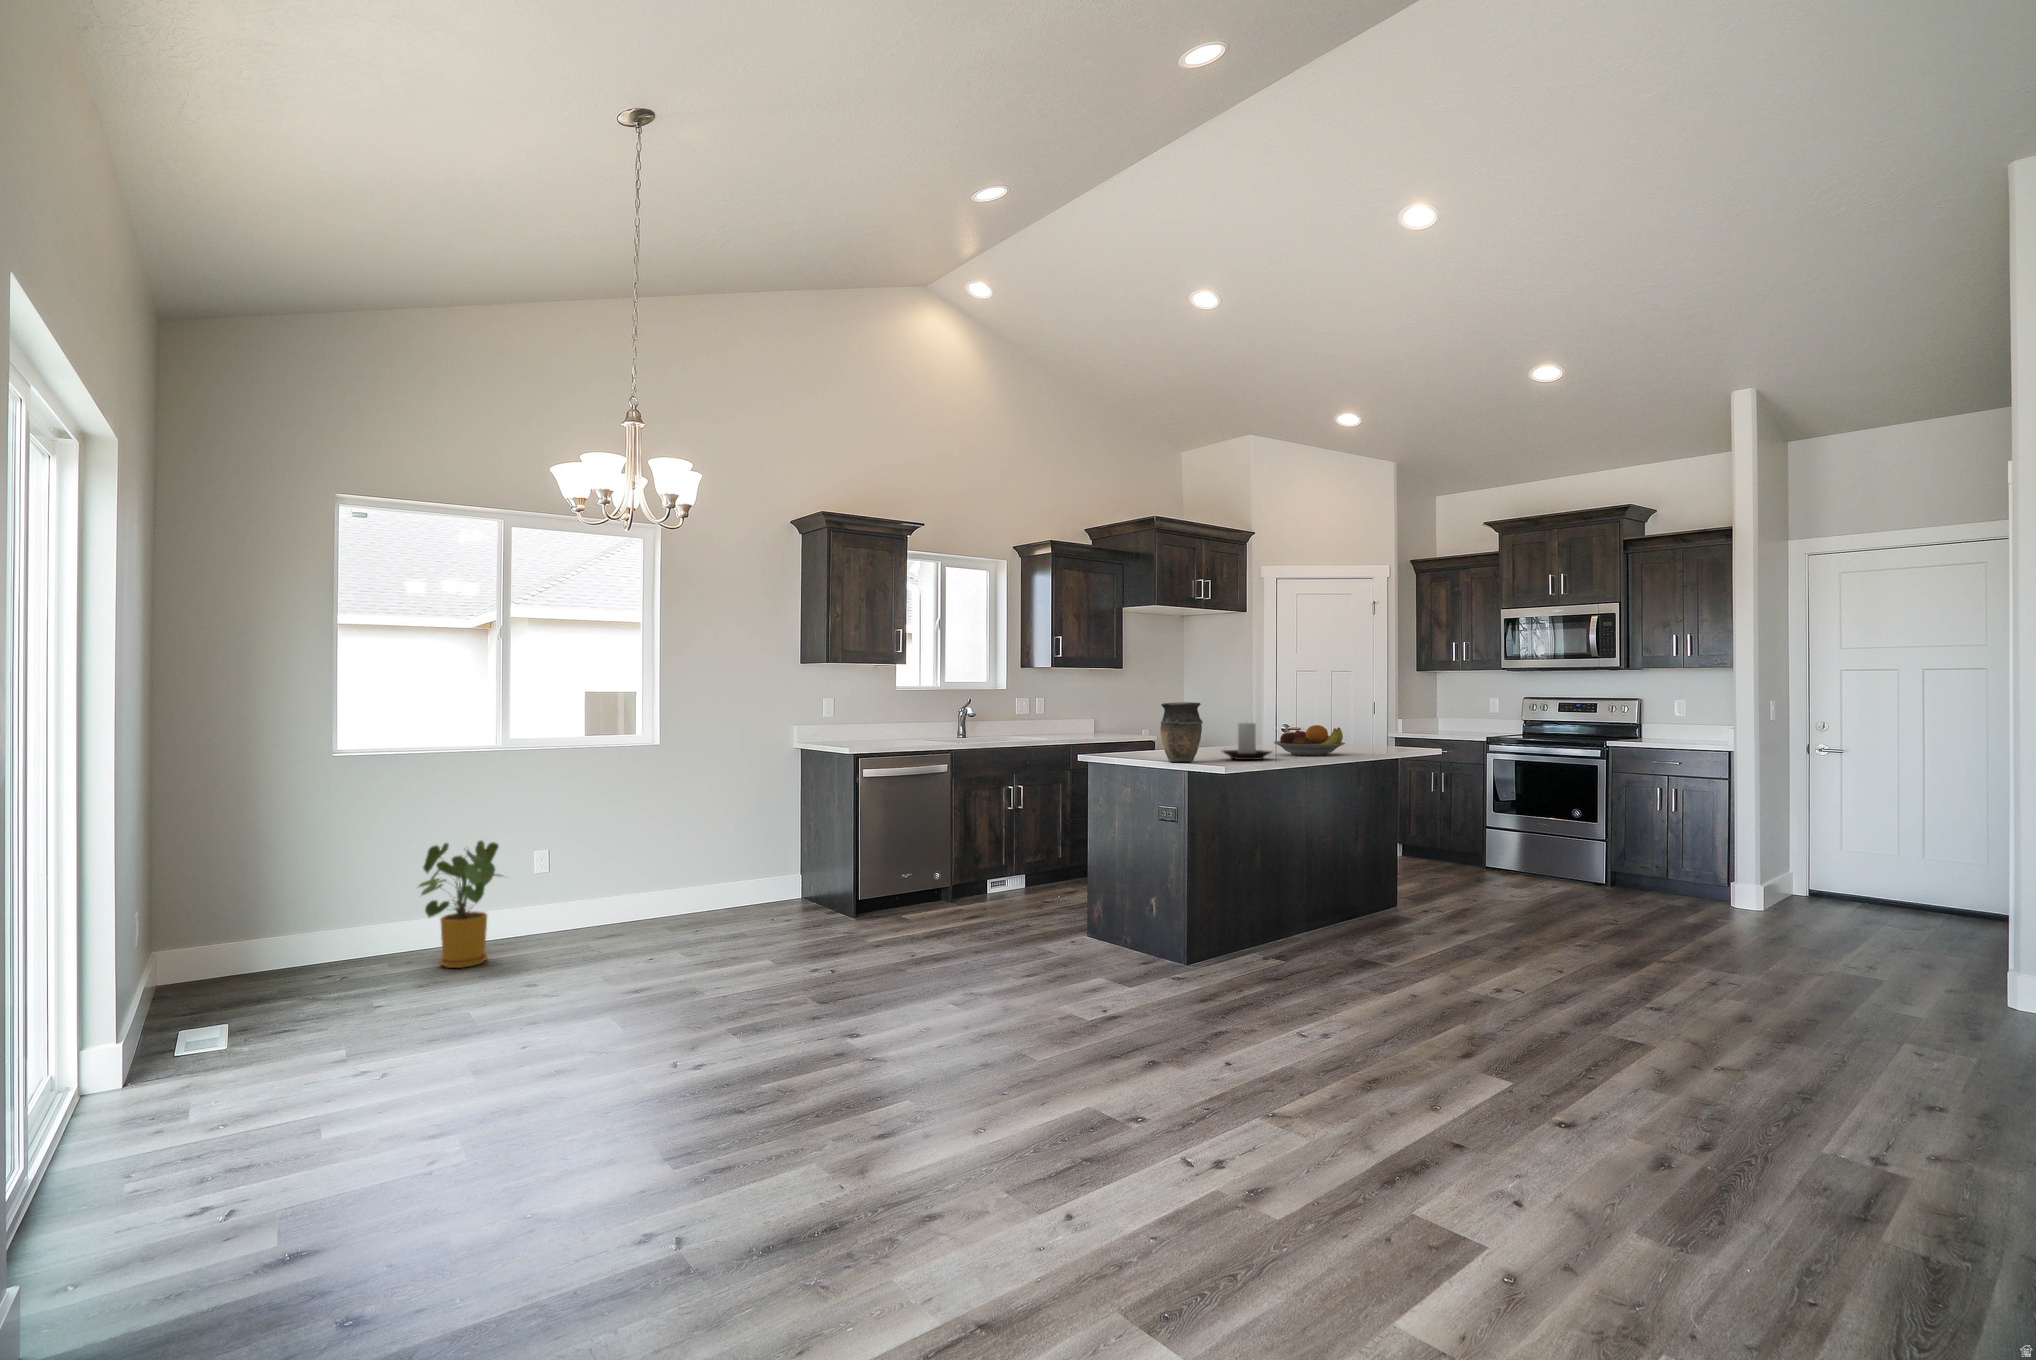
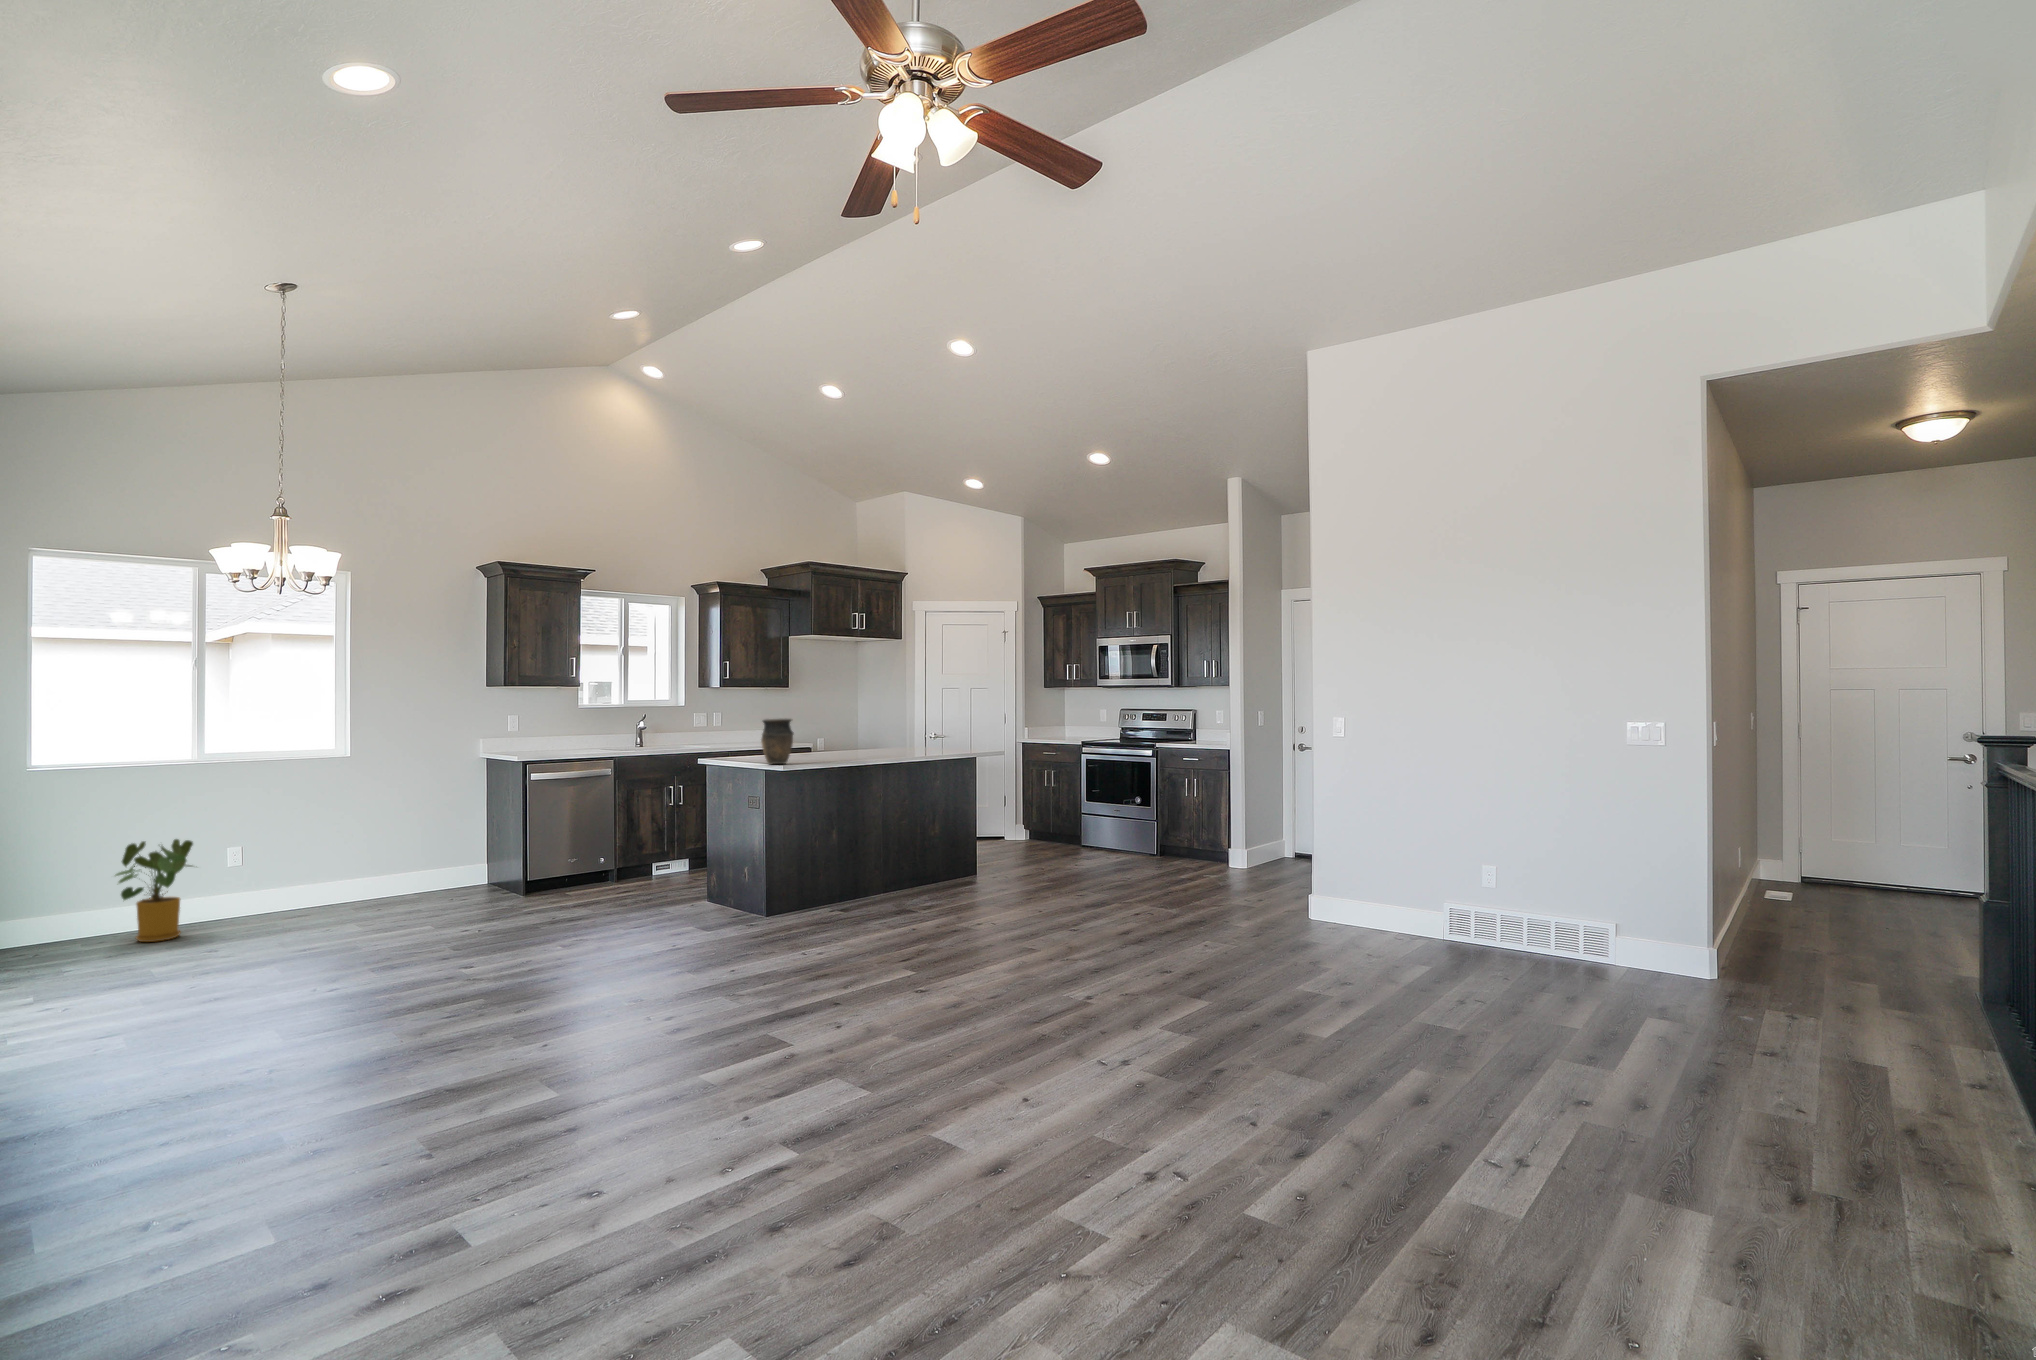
candle holder: present [1223,723,1272,760] -> none [813,732,853,762]
fruit bowl: present [1274,725,1345,756] -> none [865,735,918,758]

